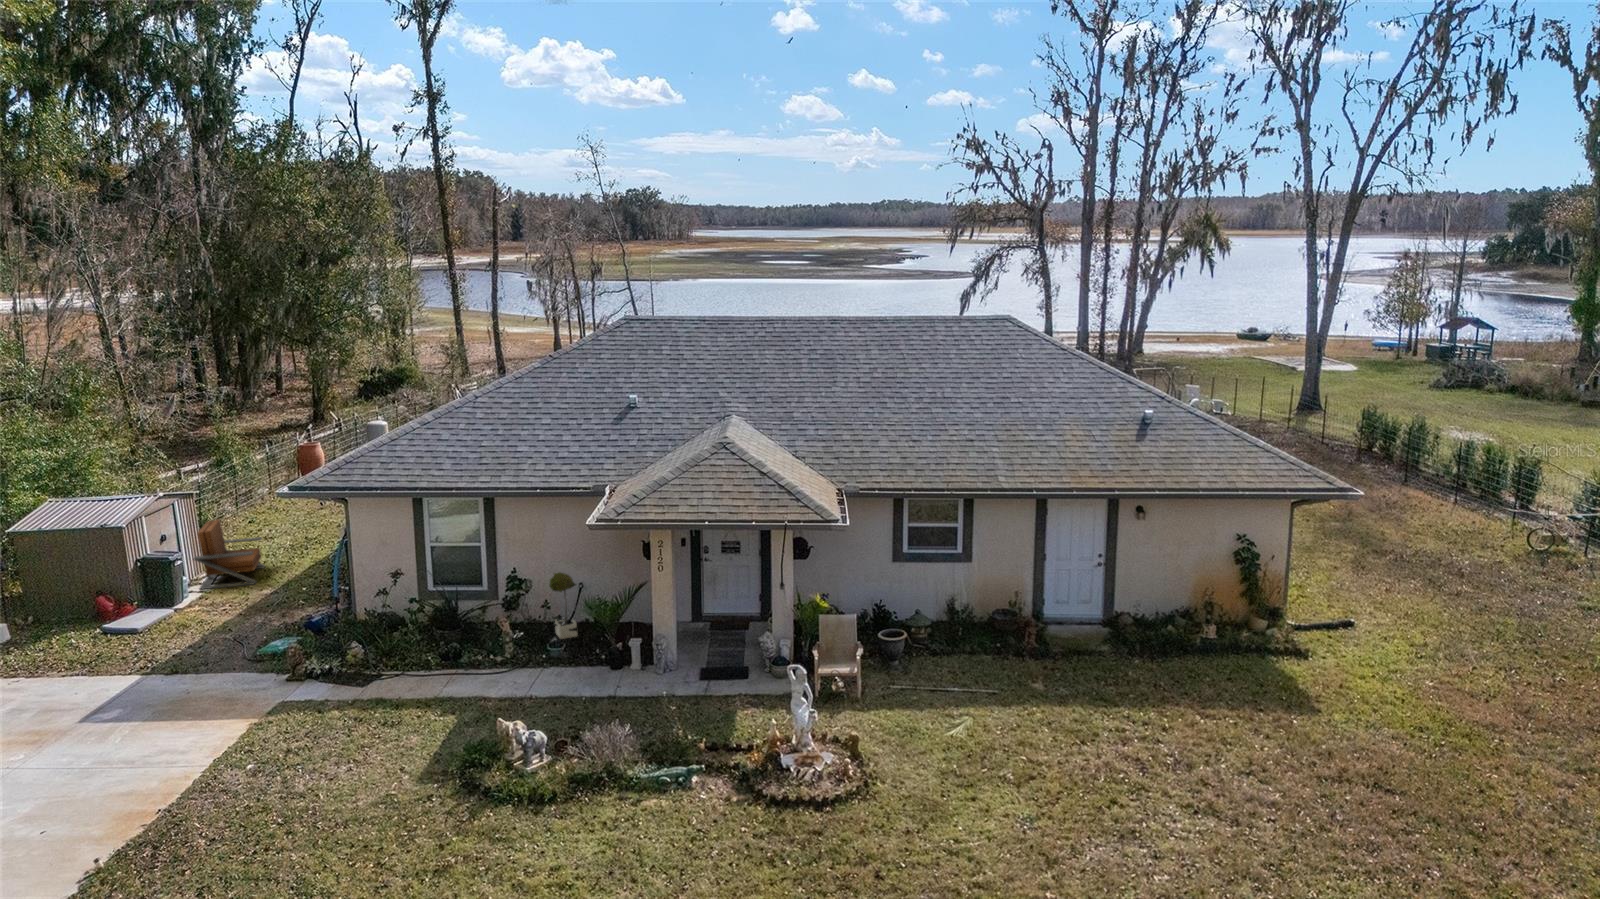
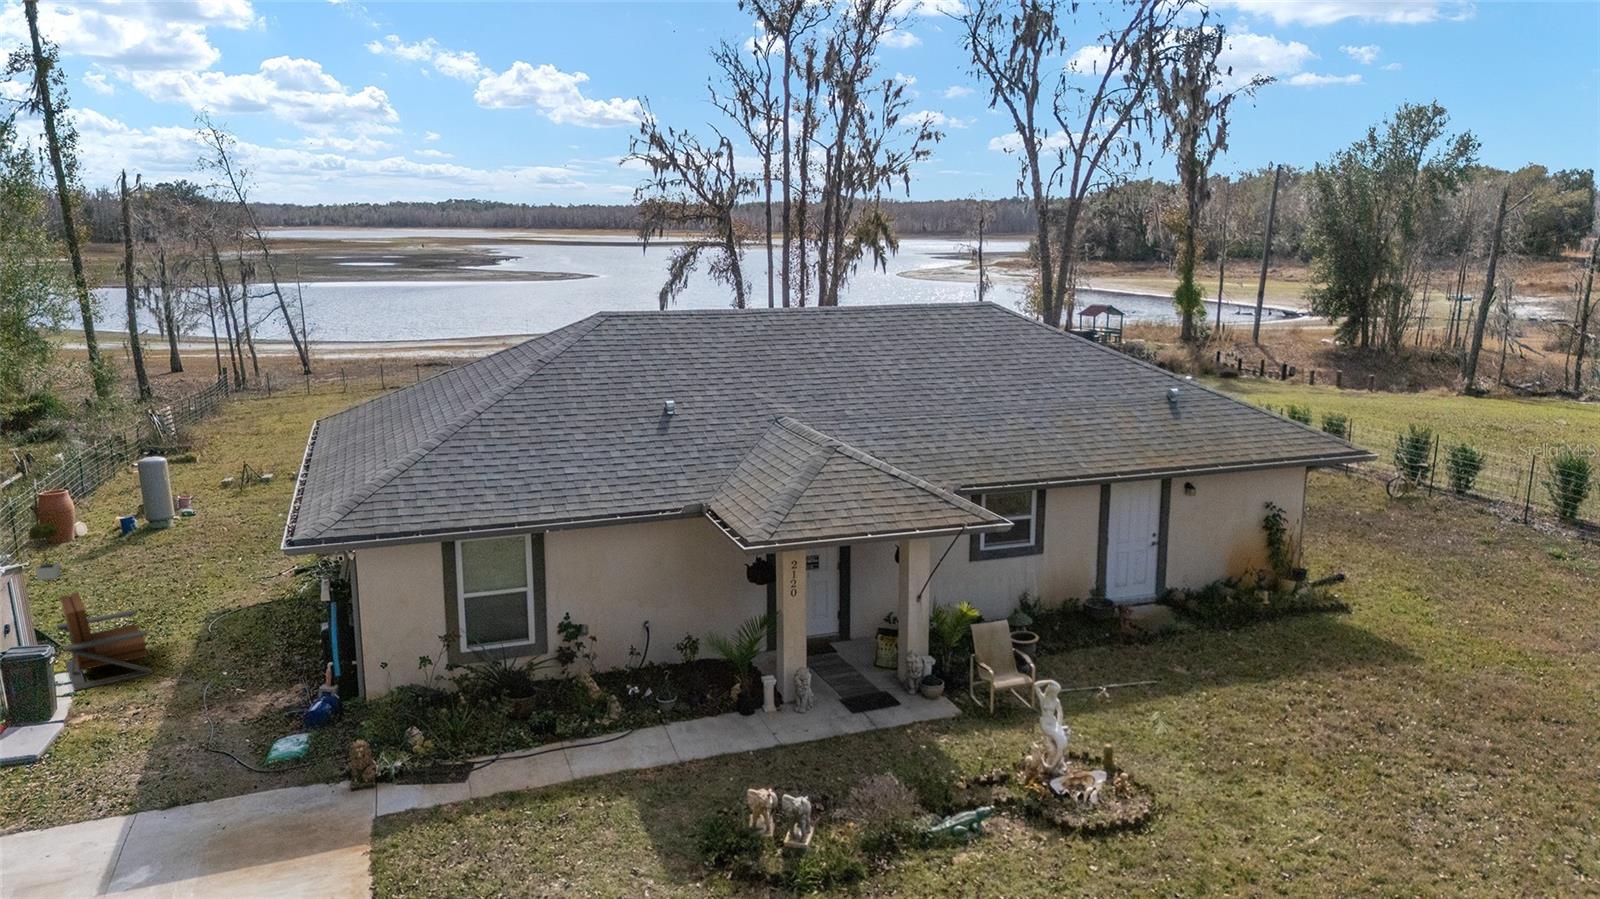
potted tree: present [549,572,577,639] -> present [29,523,61,580]

